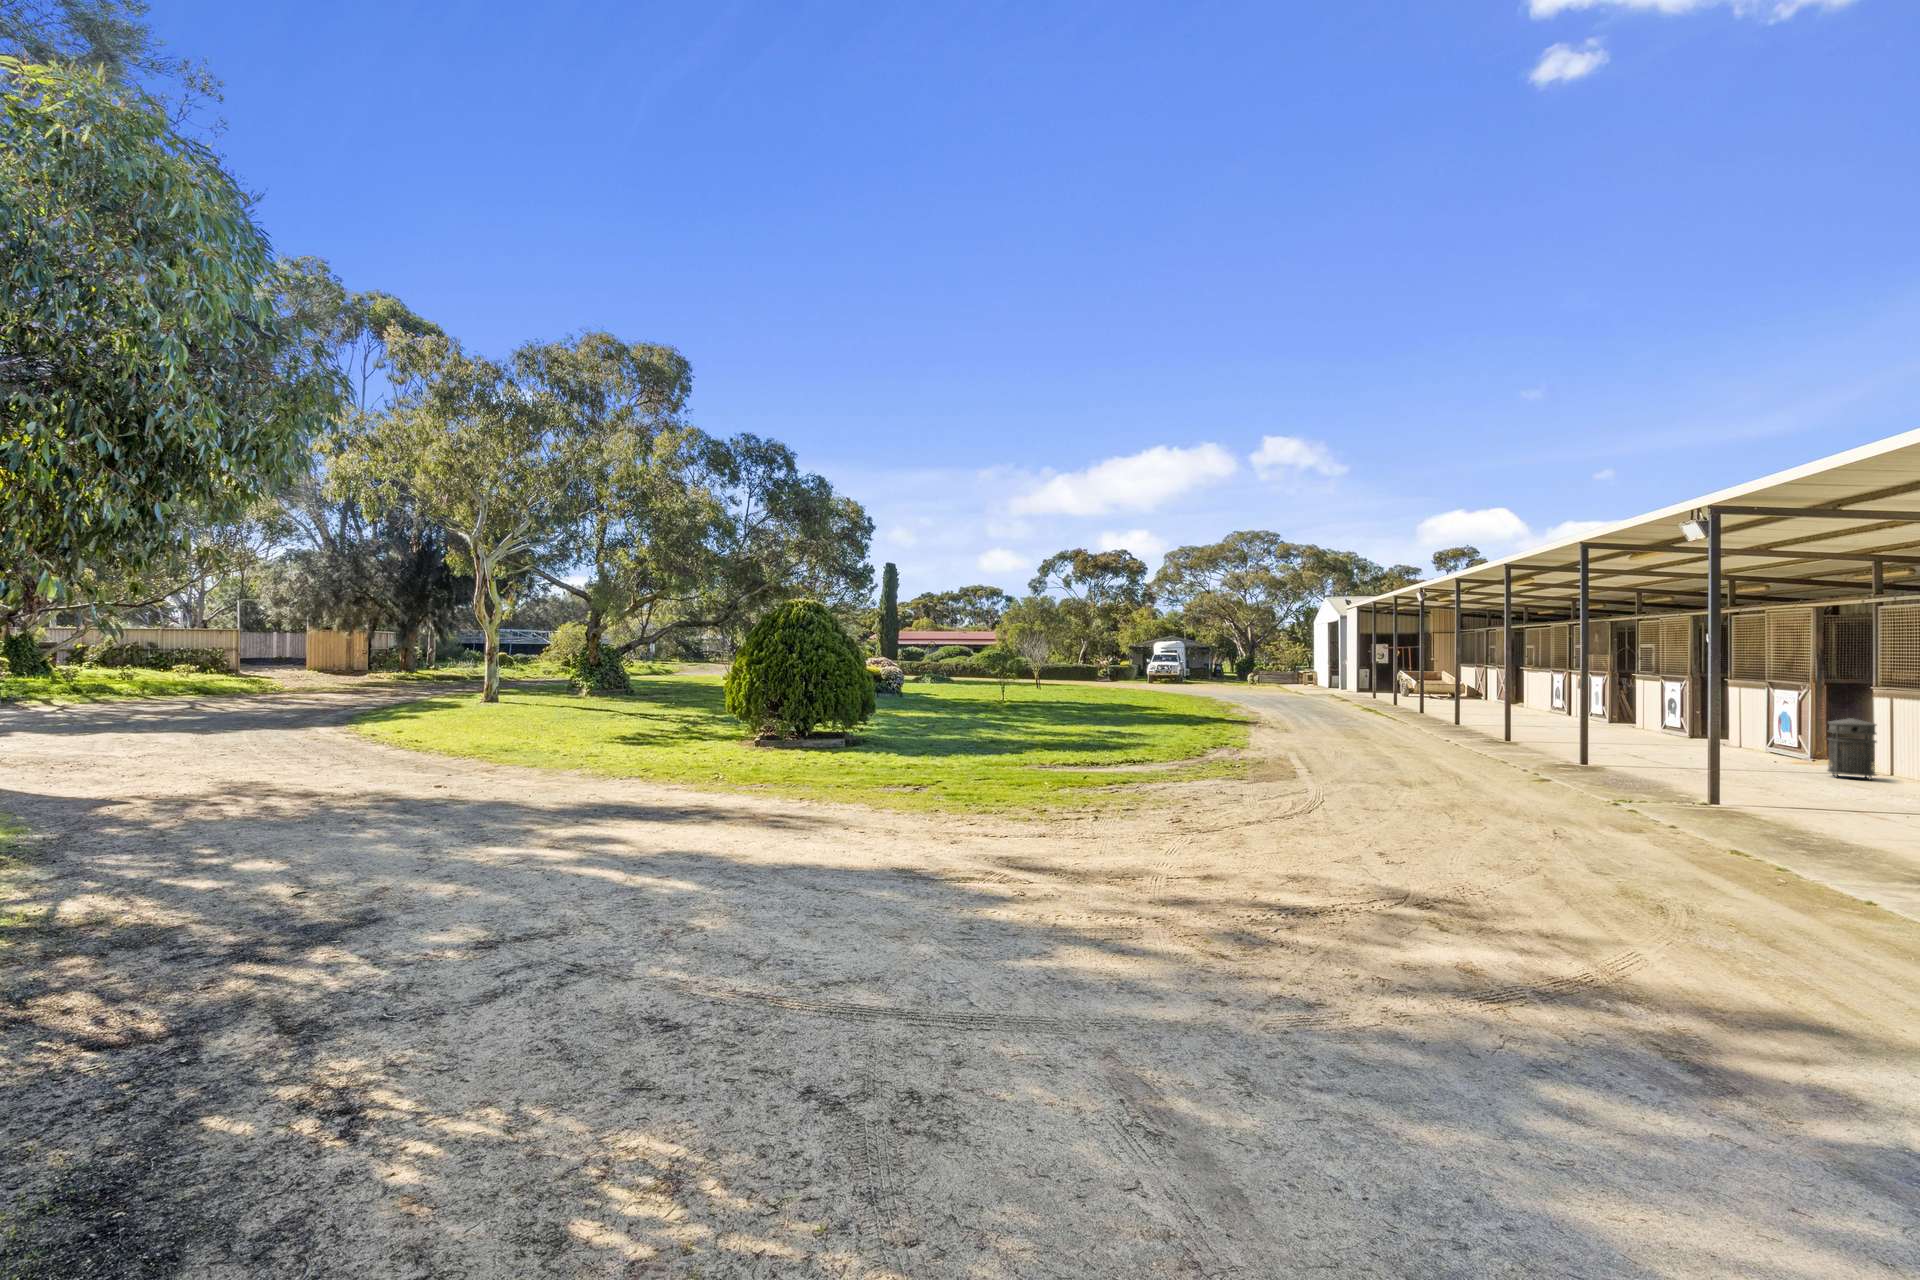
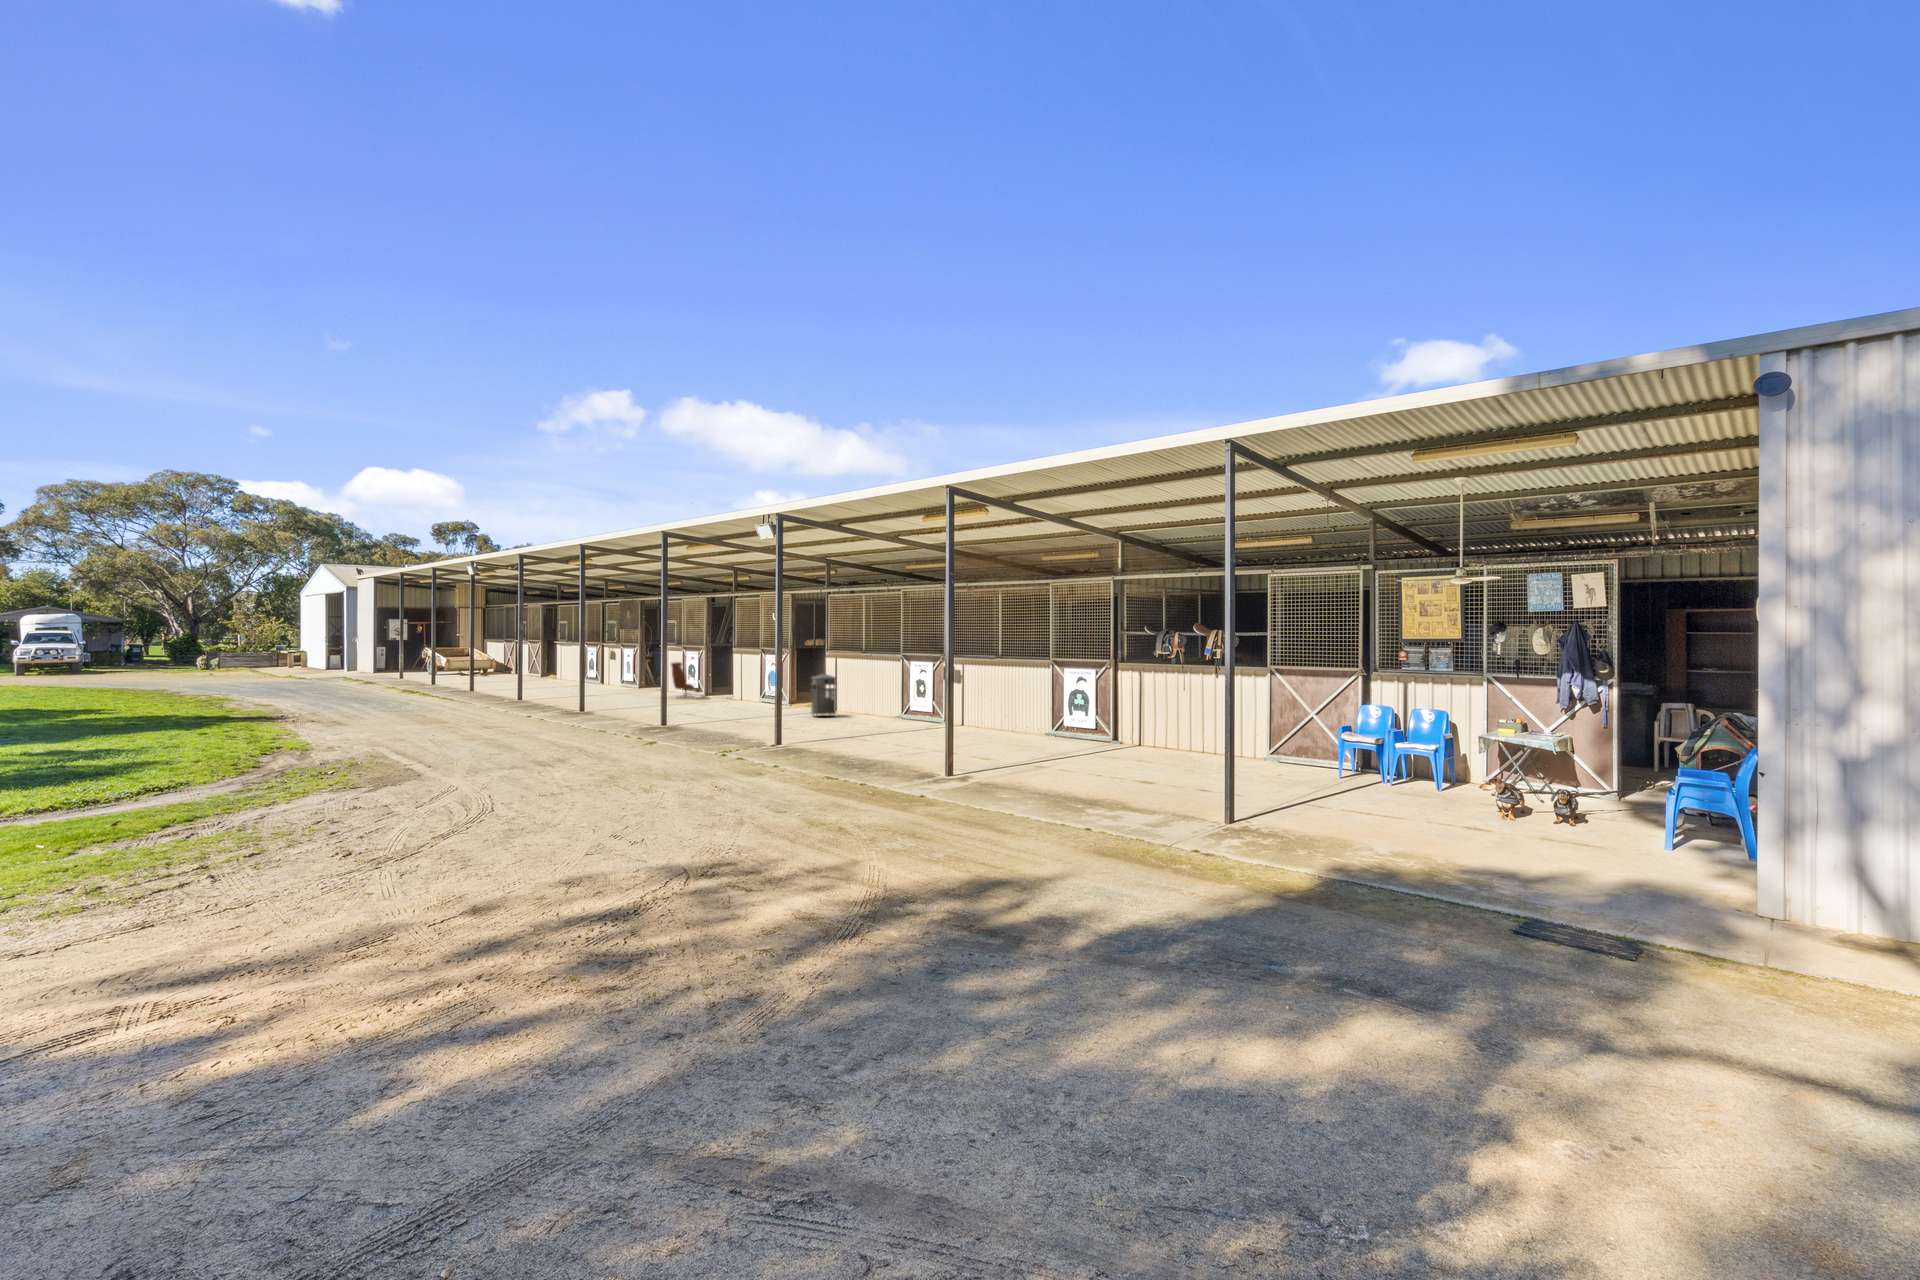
lounge chair: none [1640,695,1697,742] -> present [671,662,704,698]

